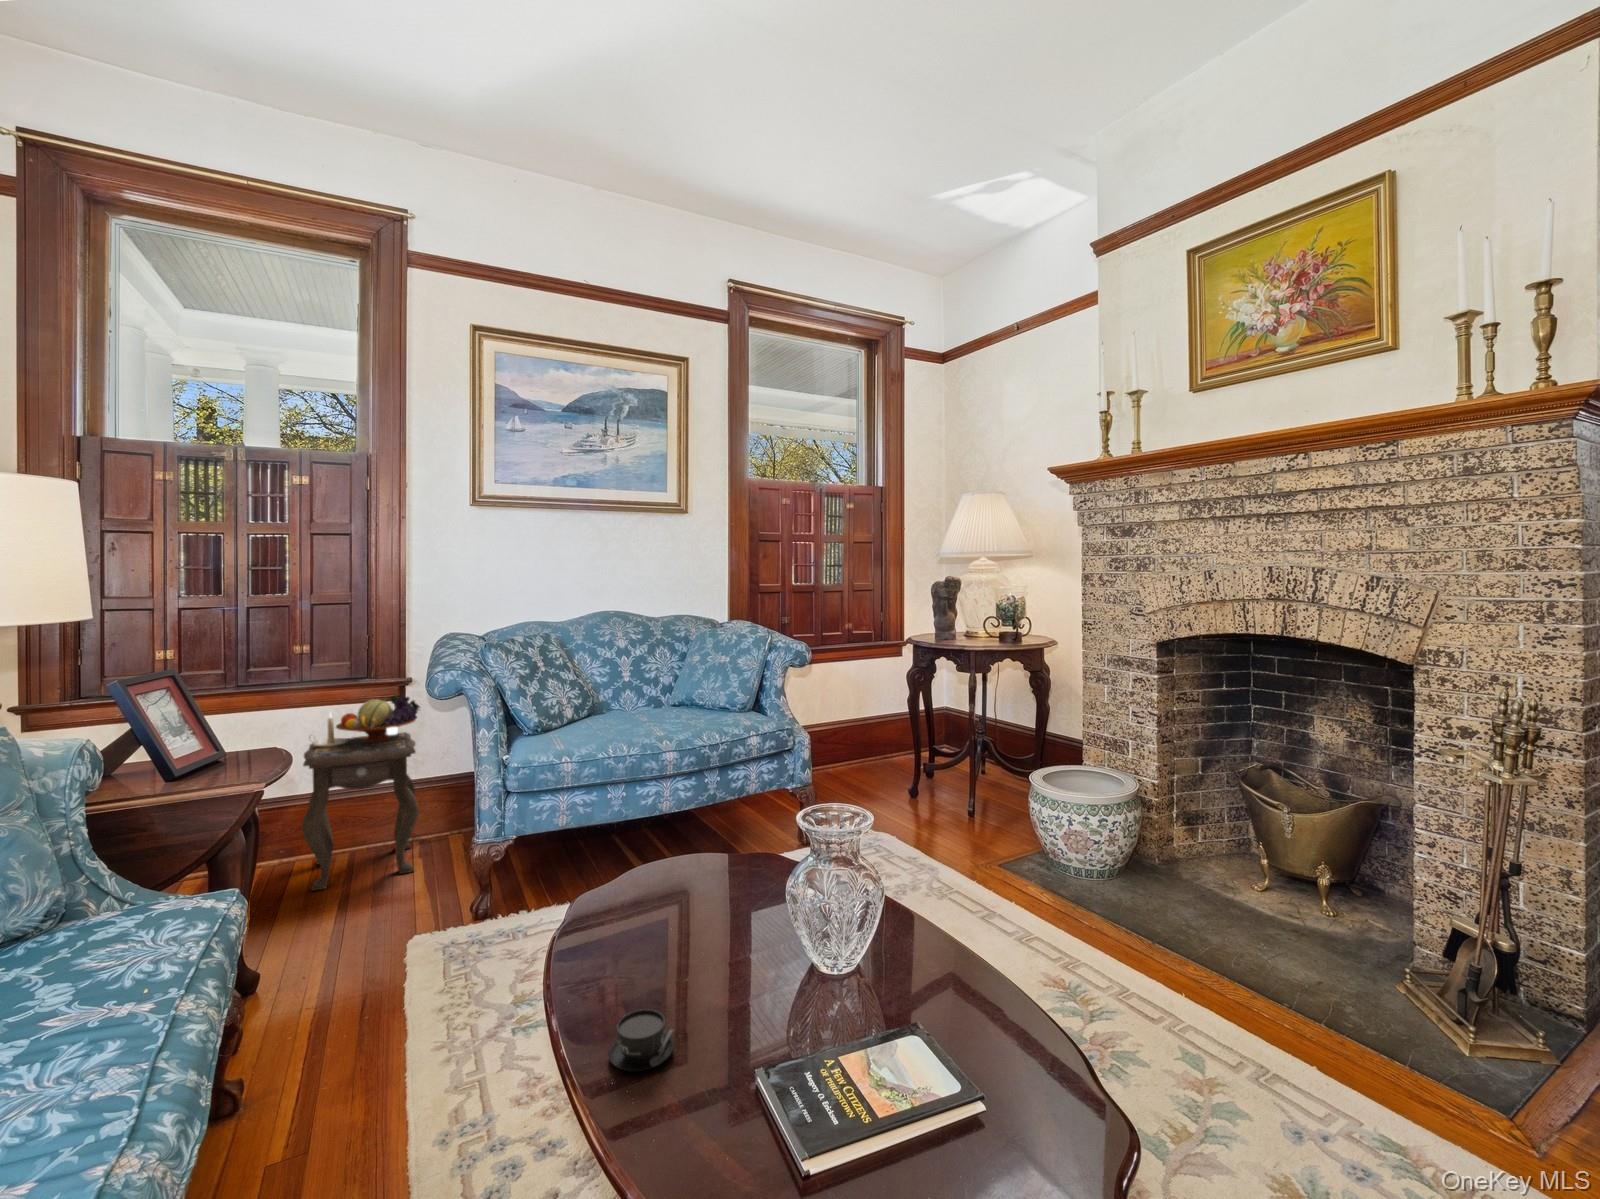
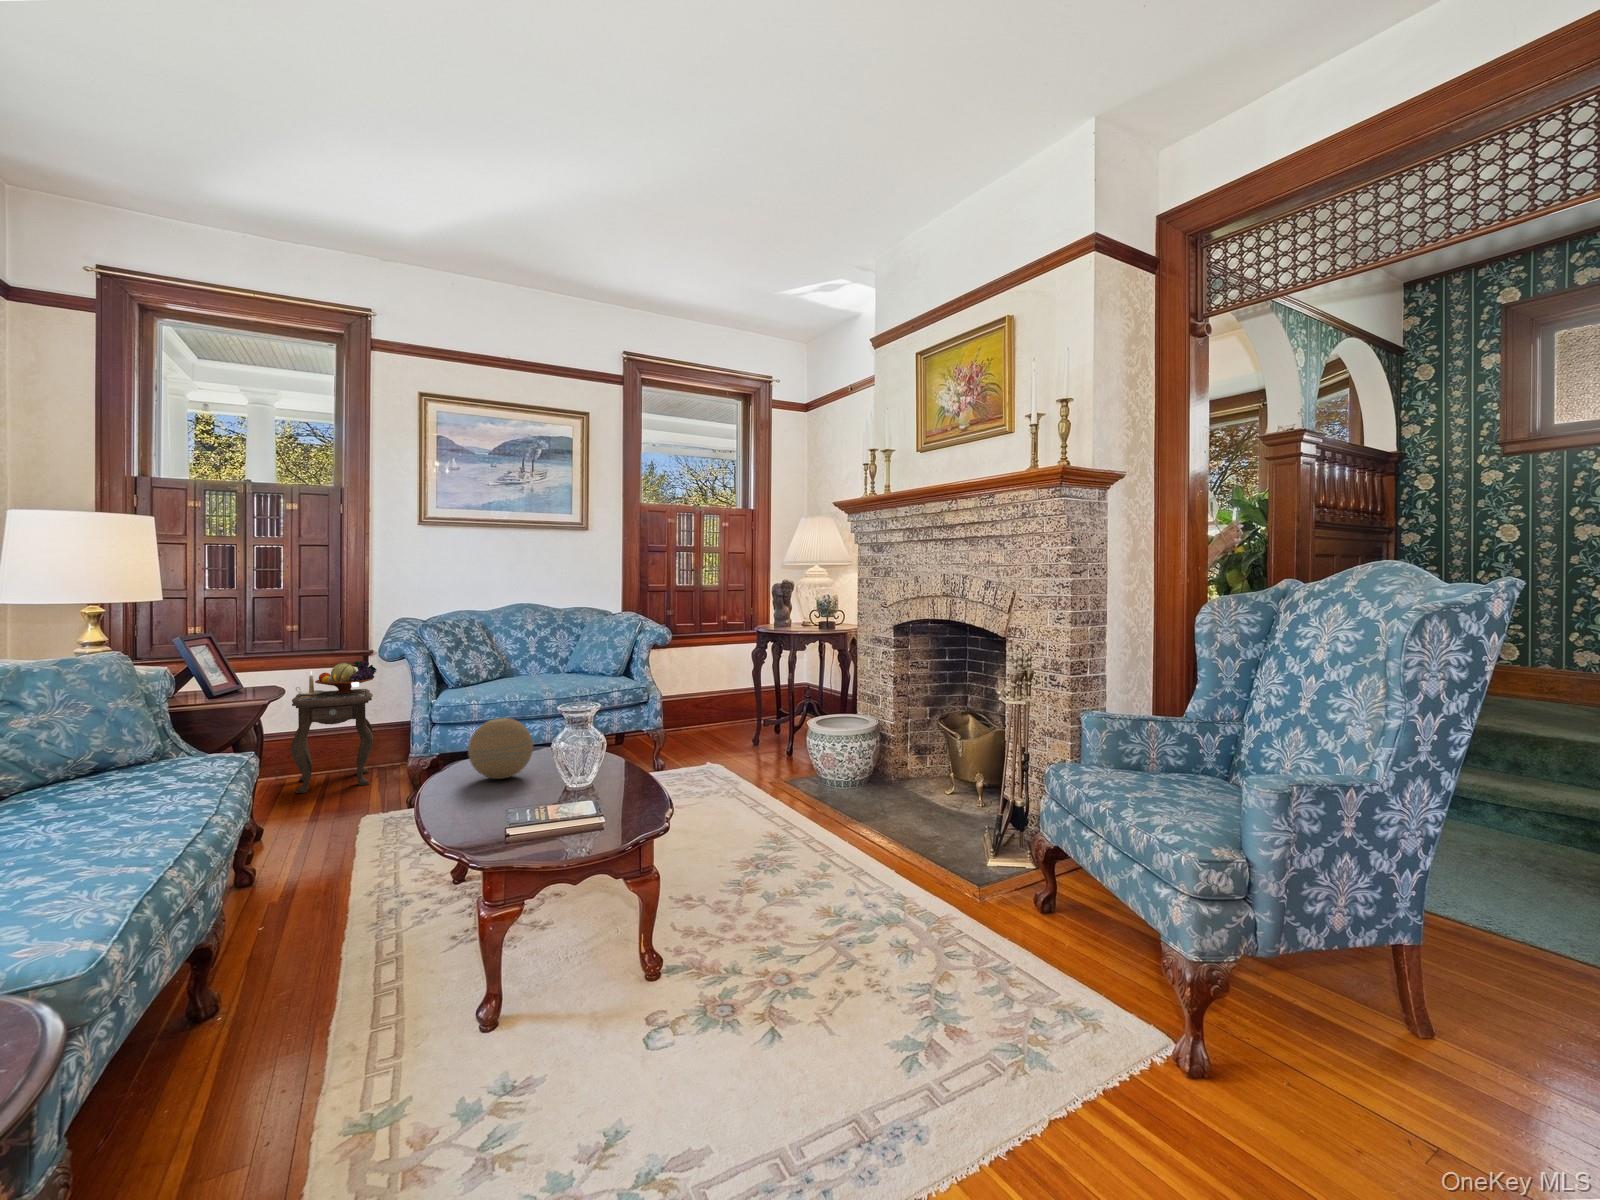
decorative orb: none [628,846,743,969] -> present [468,718,533,779]
teacup: present [609,1009,674,1071] -> none [443,782,479,802]

